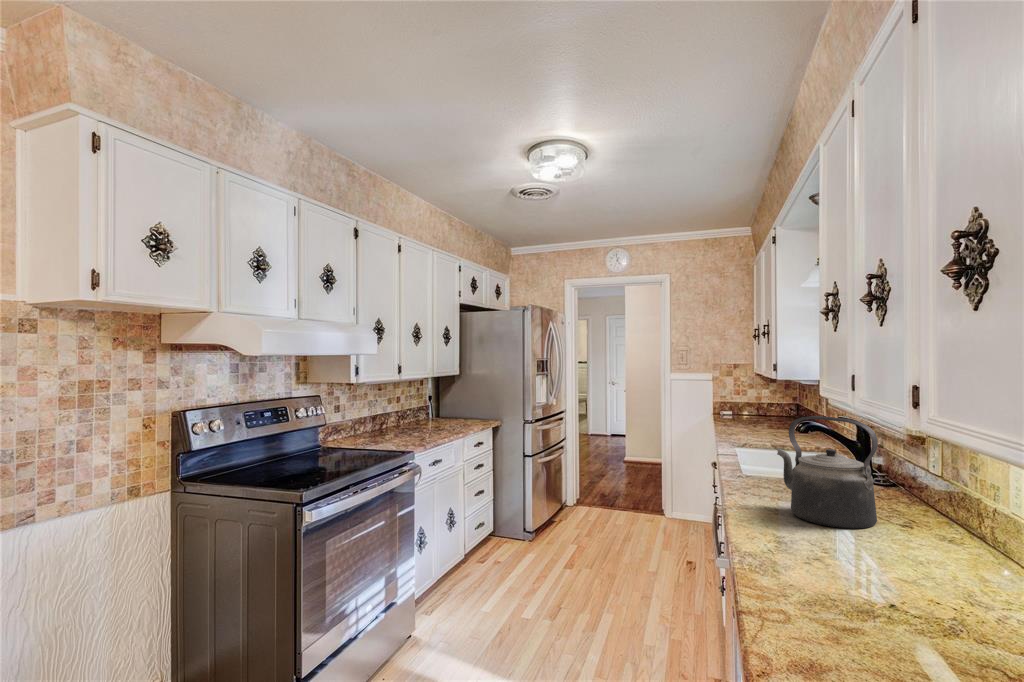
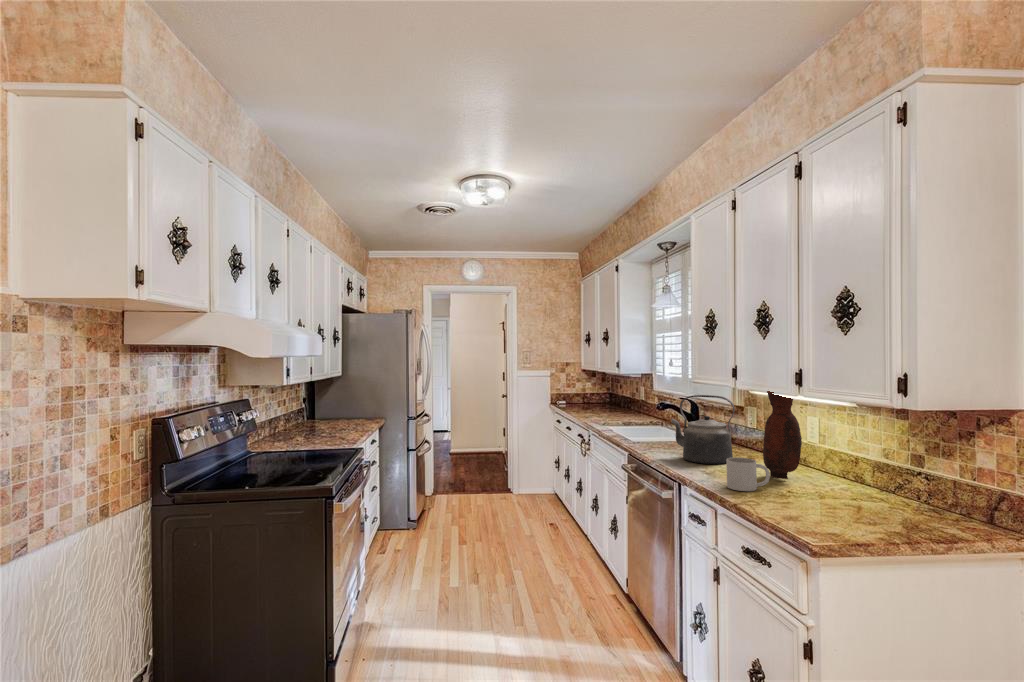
vase: none [895,413,974,580] -> present [763,391,802,479]
mug: none [798,526,879,592] -> present [727,457,770,491]

